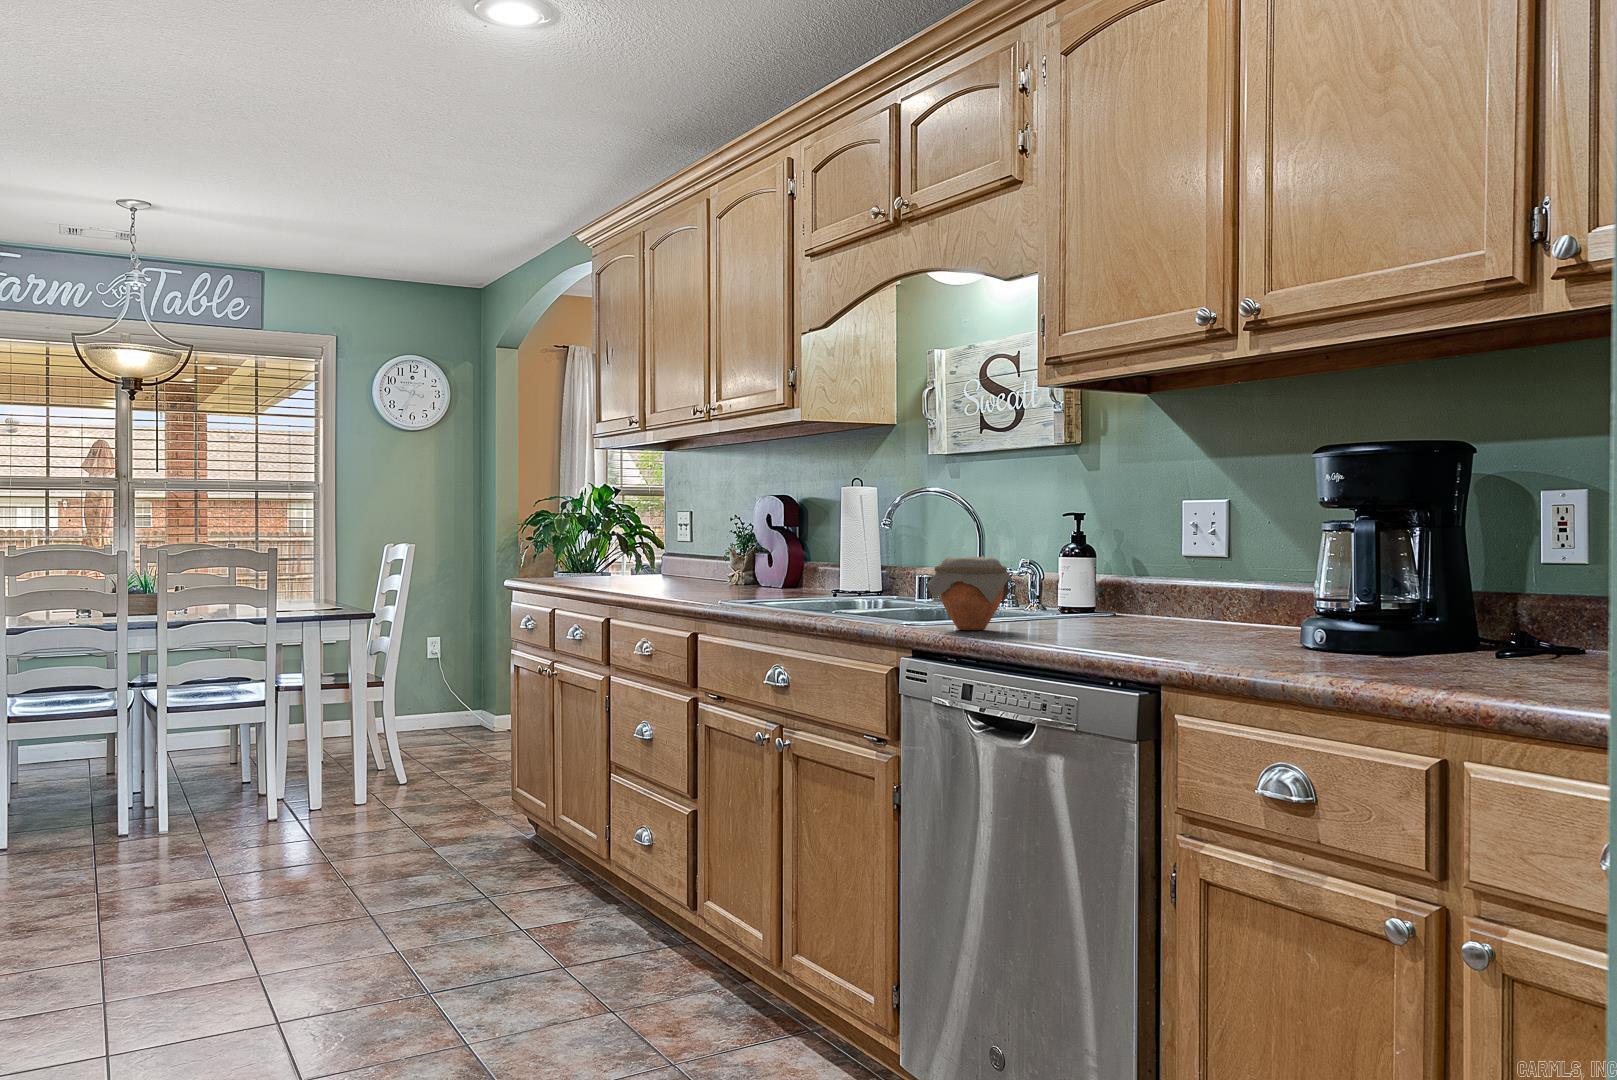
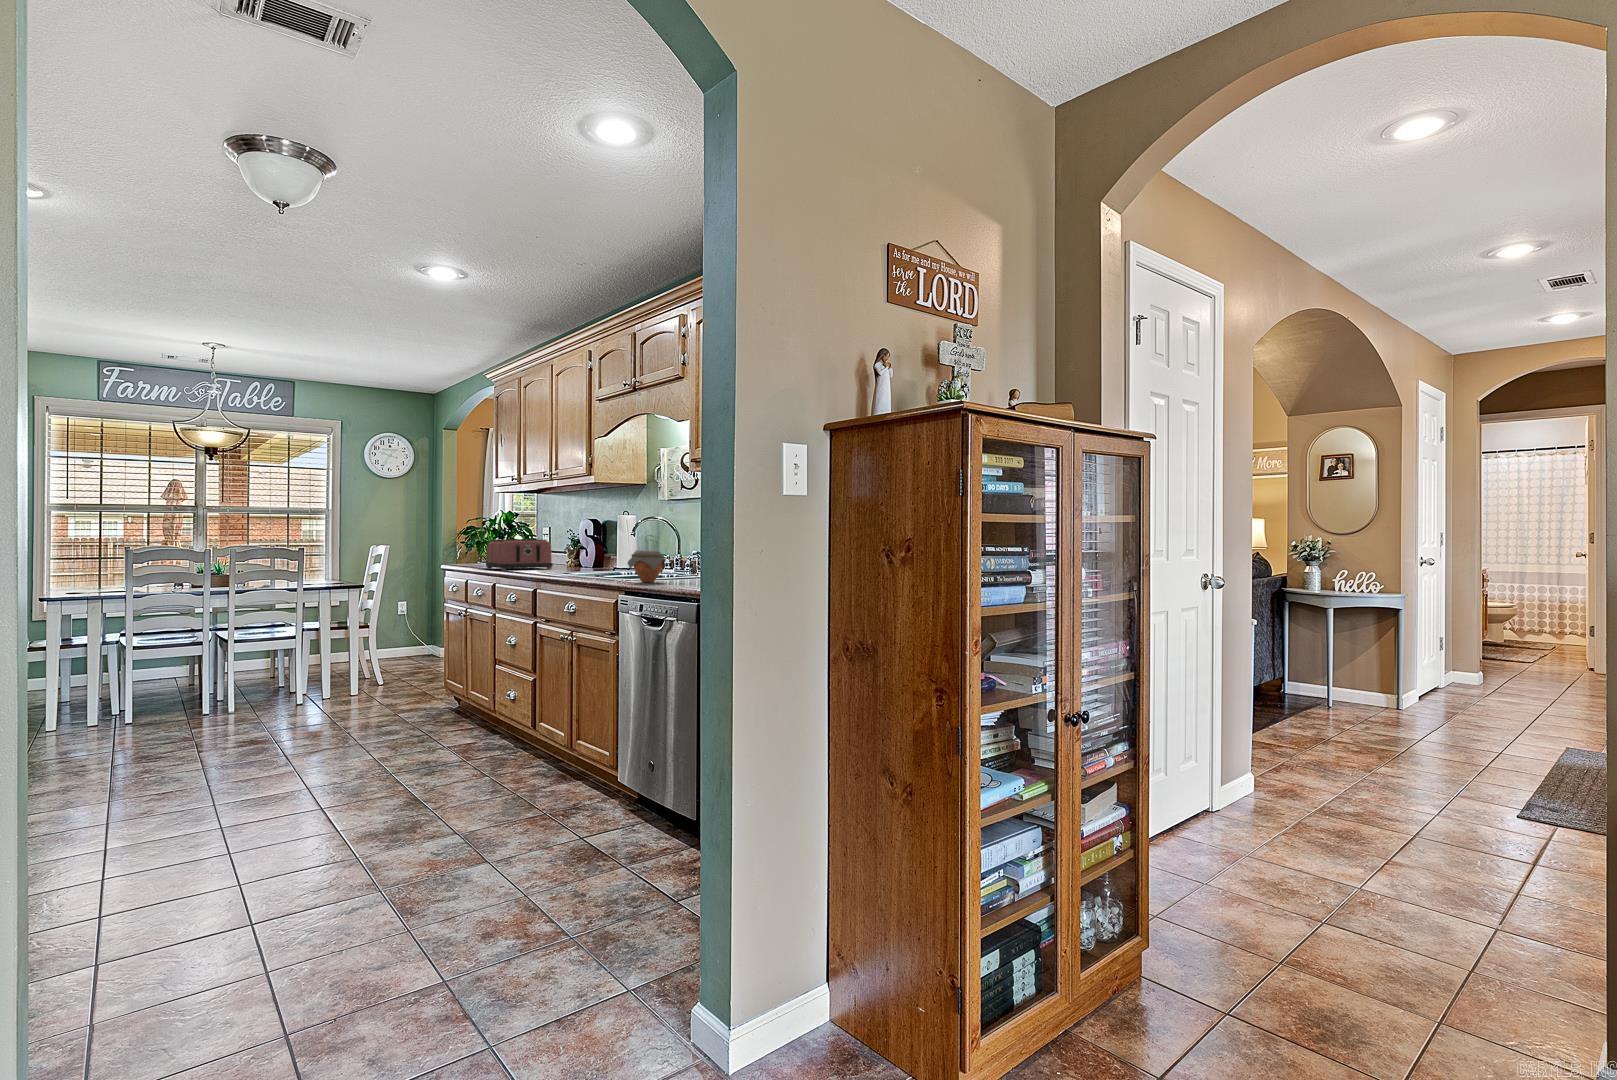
toaster: none [583,532,705,590] -> present [486,539,553,570]

